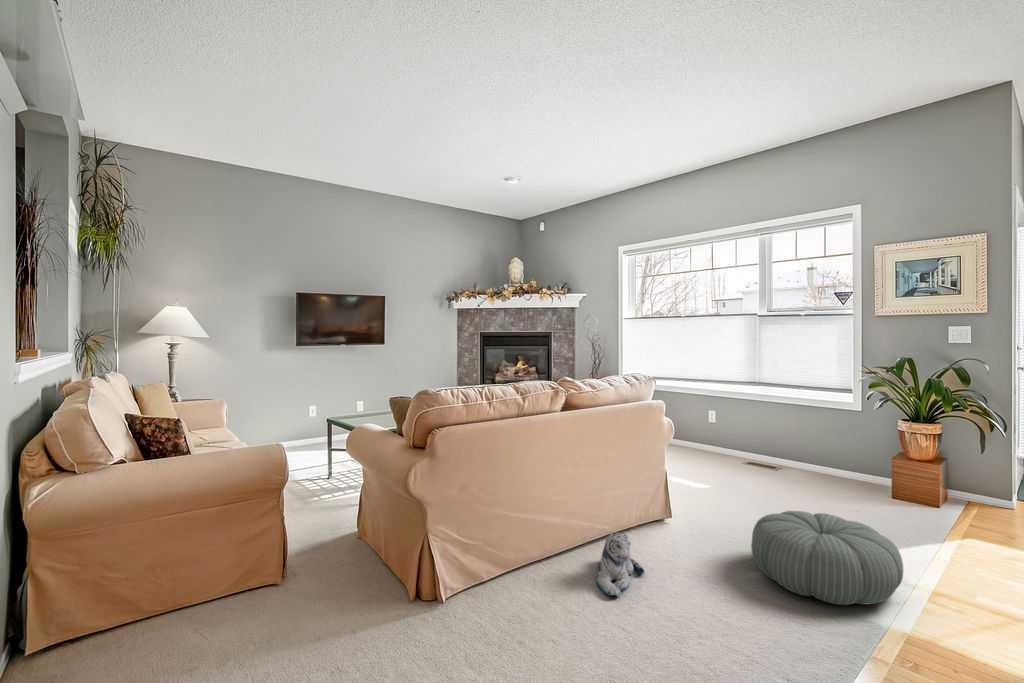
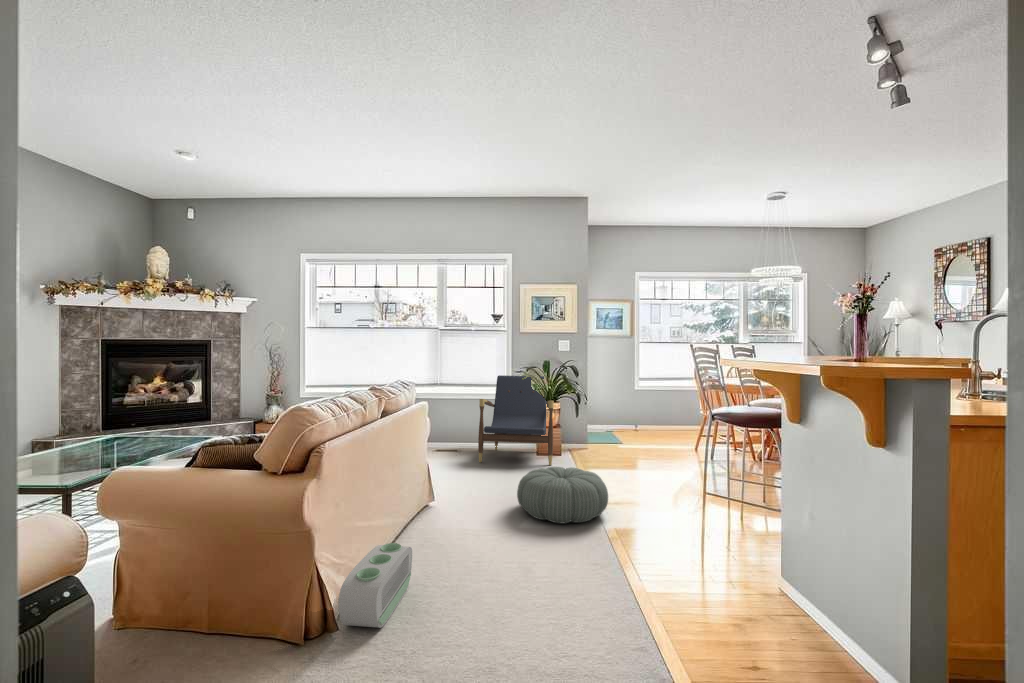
lounge chair: none [786,377,922,516] -> present [478,375,554,465]
plush toy: present [597,532,644,596] -> none [428,513,473,569]
air purifier: none [449,540,550,612] -> present [339,543,412,628]

